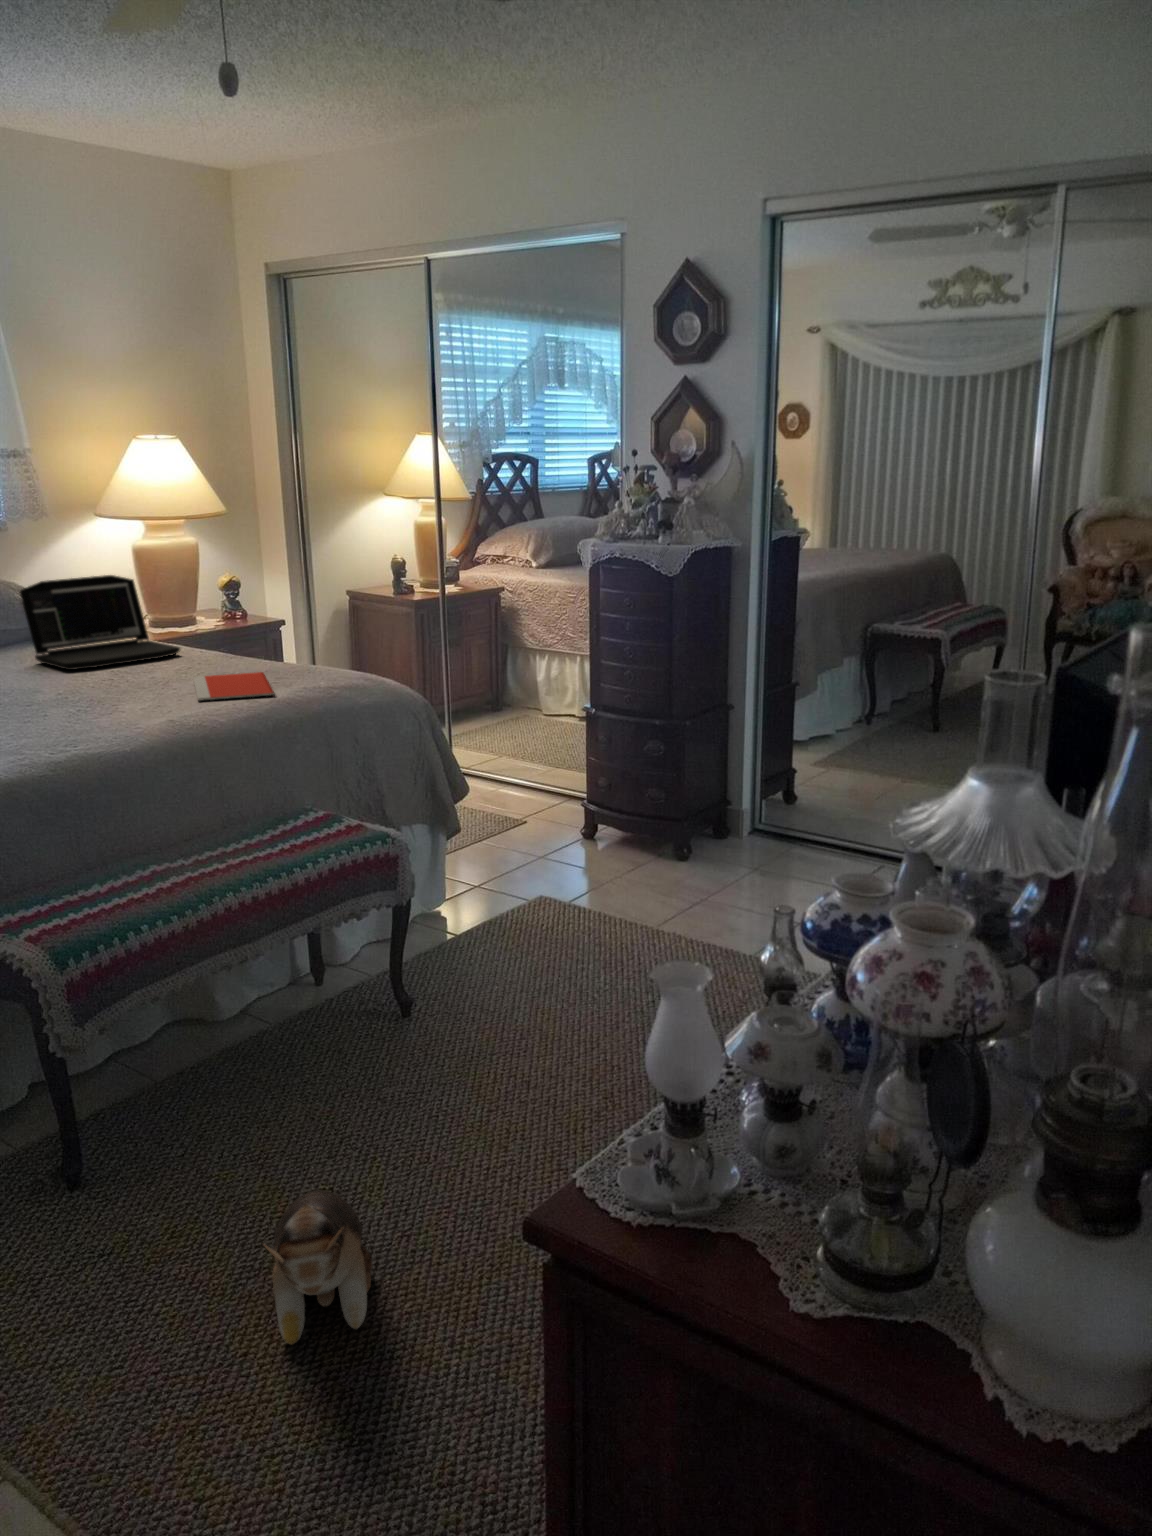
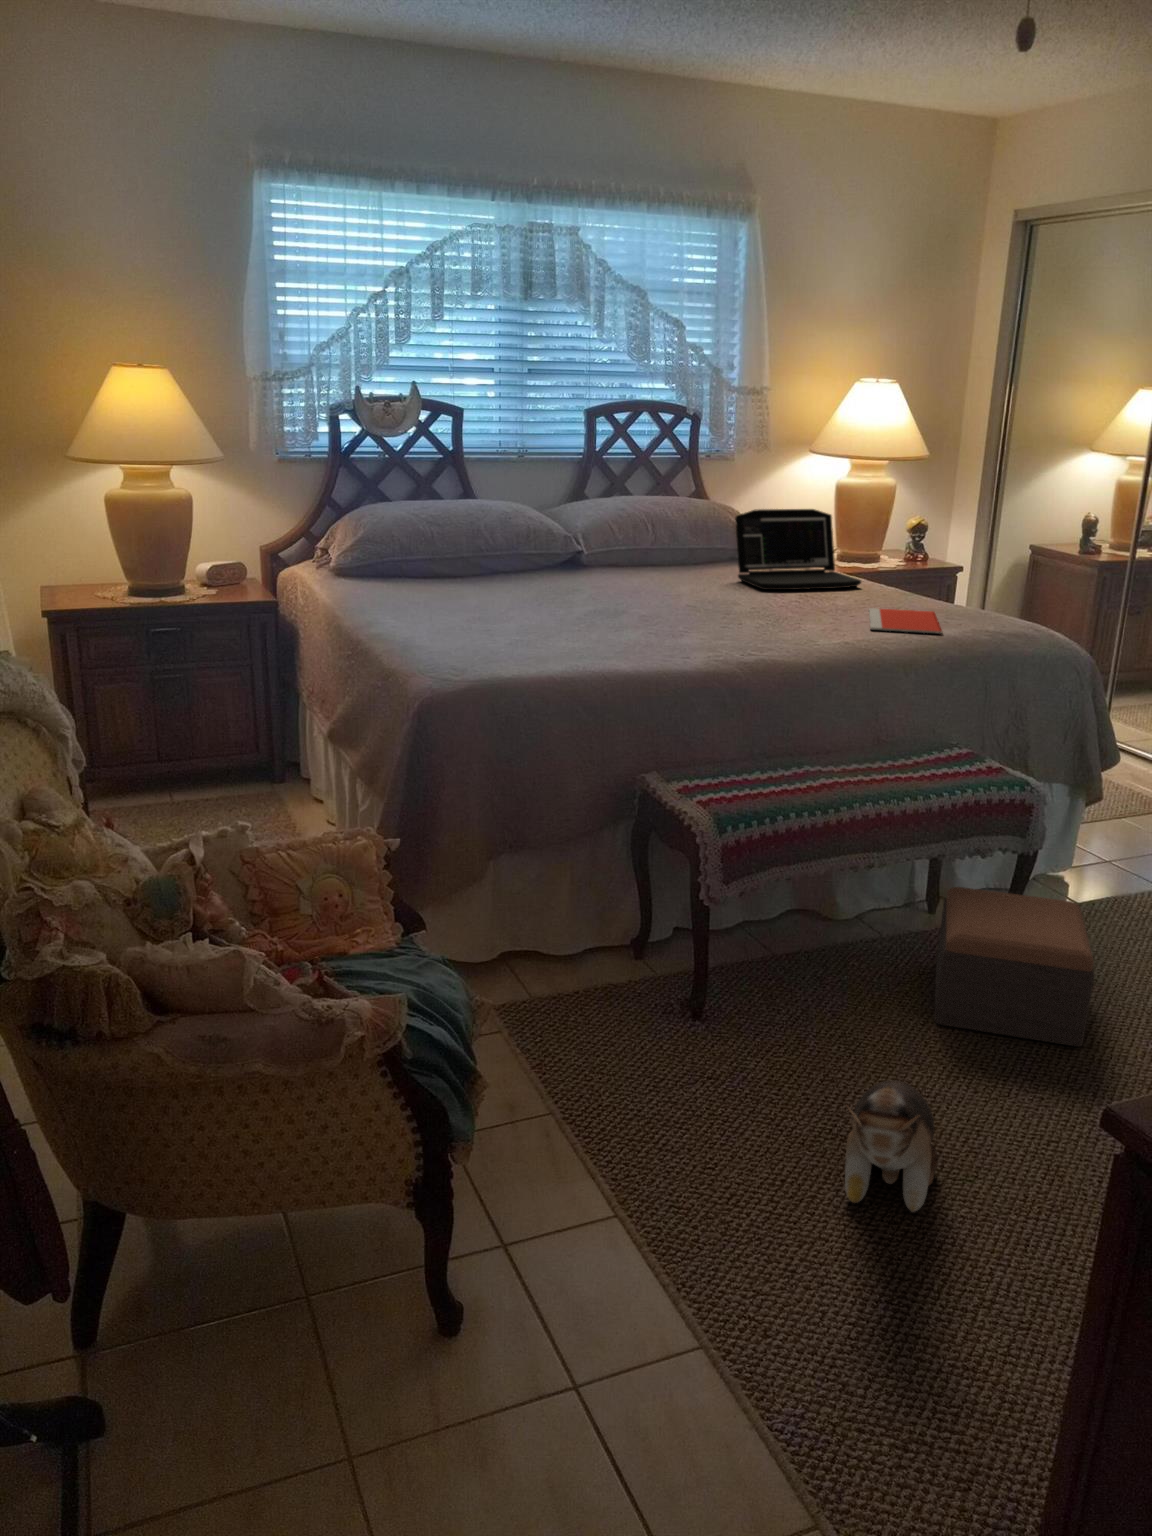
footstool: none [328,944,486,1107] -> present [934,887,1094,1047]

